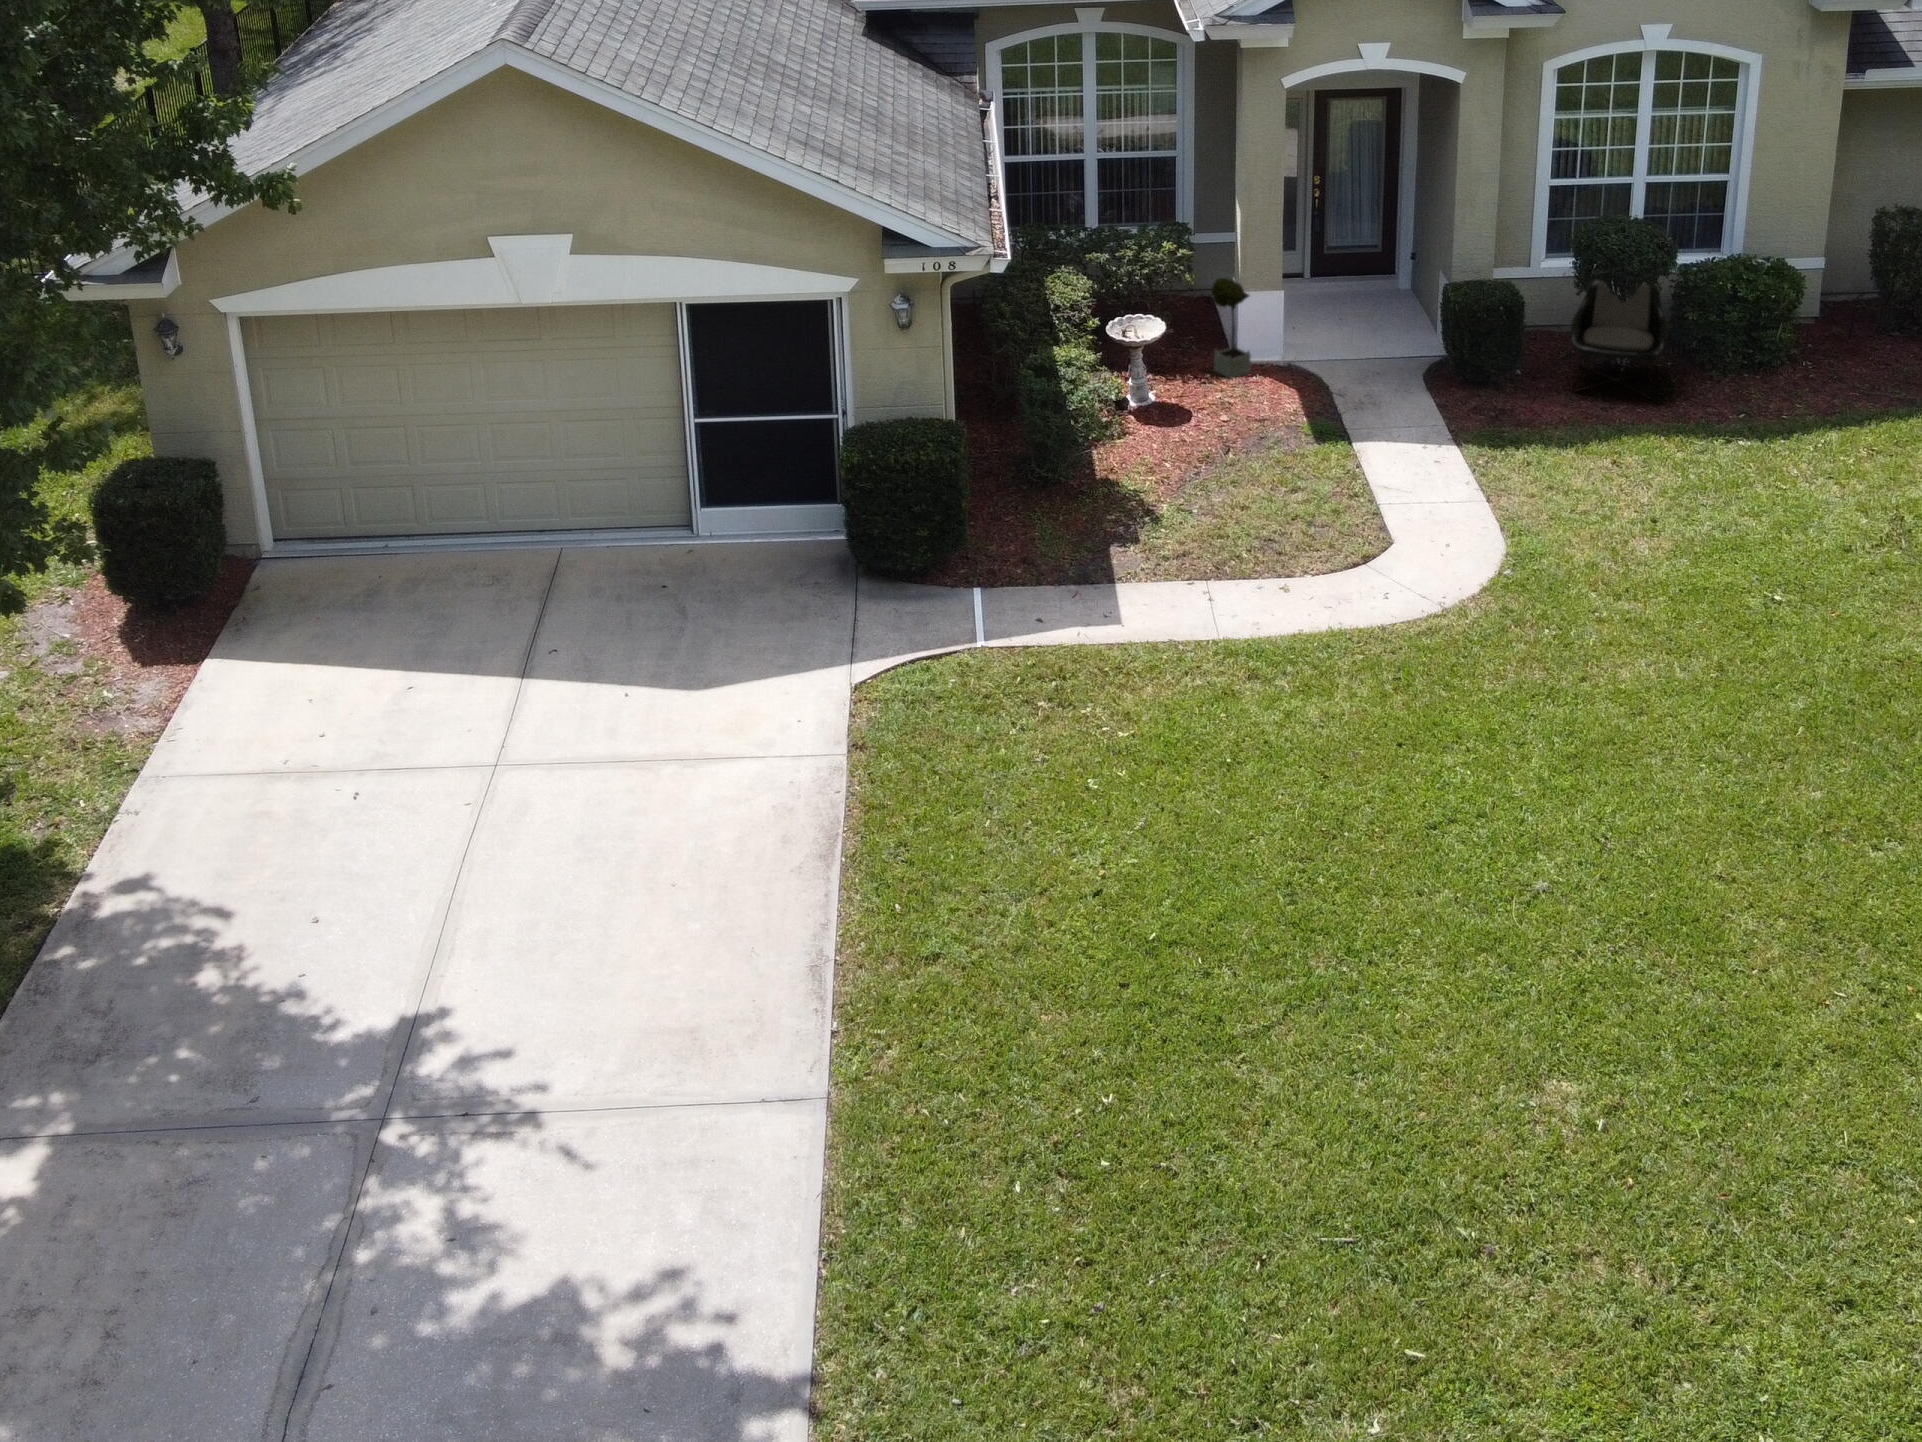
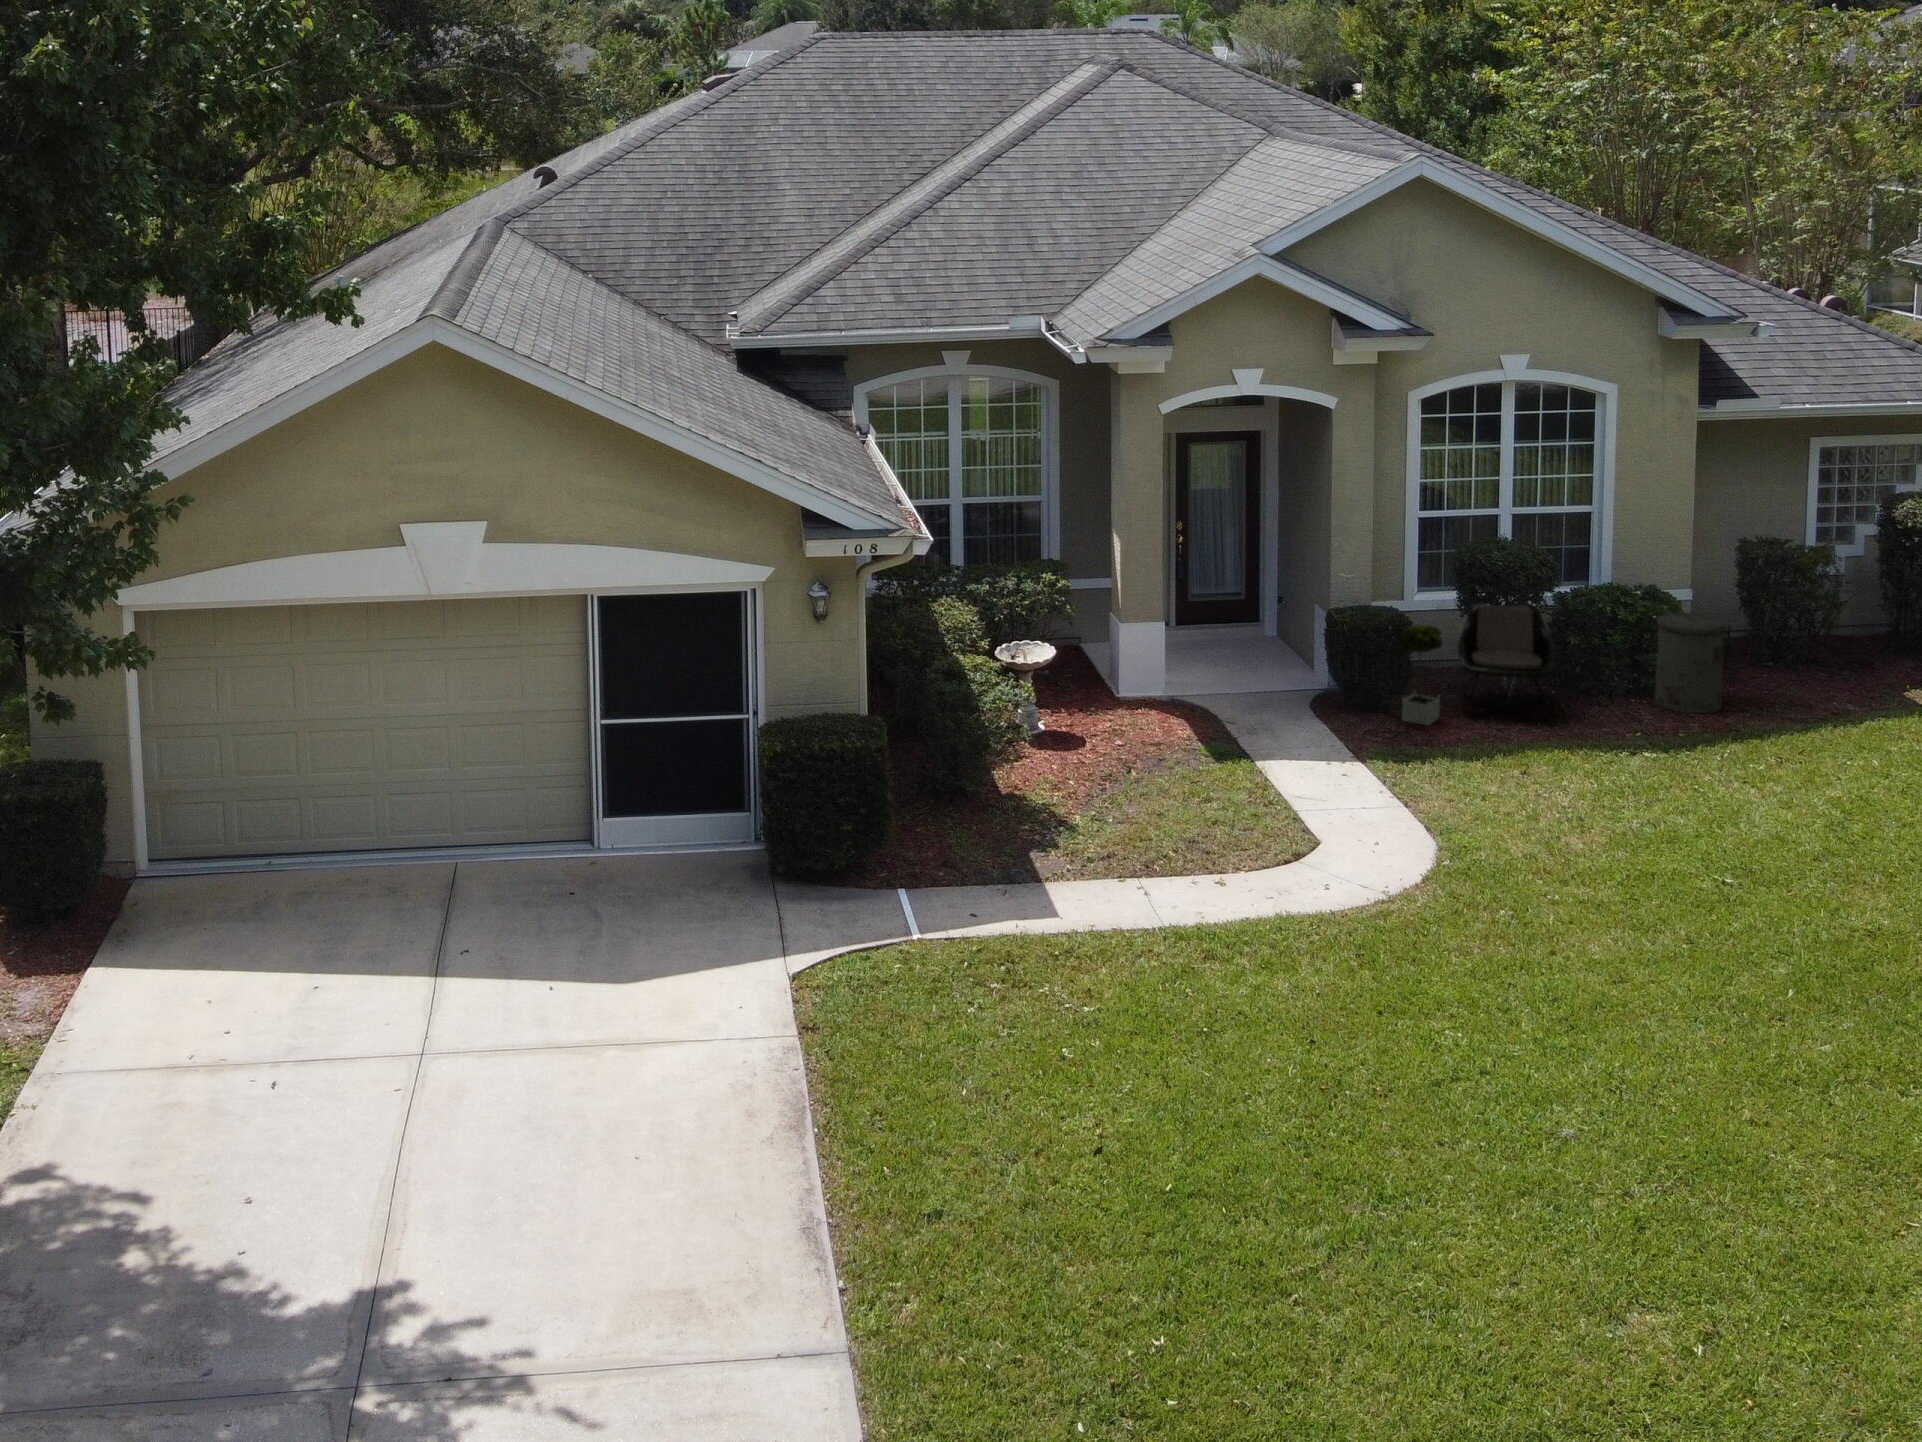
potted tree: present [1211,278,1251,378] -> present [1399,625,1443,726]
trash can: none [1767,292,1843,394] -> present [1655,612,1725,713]

